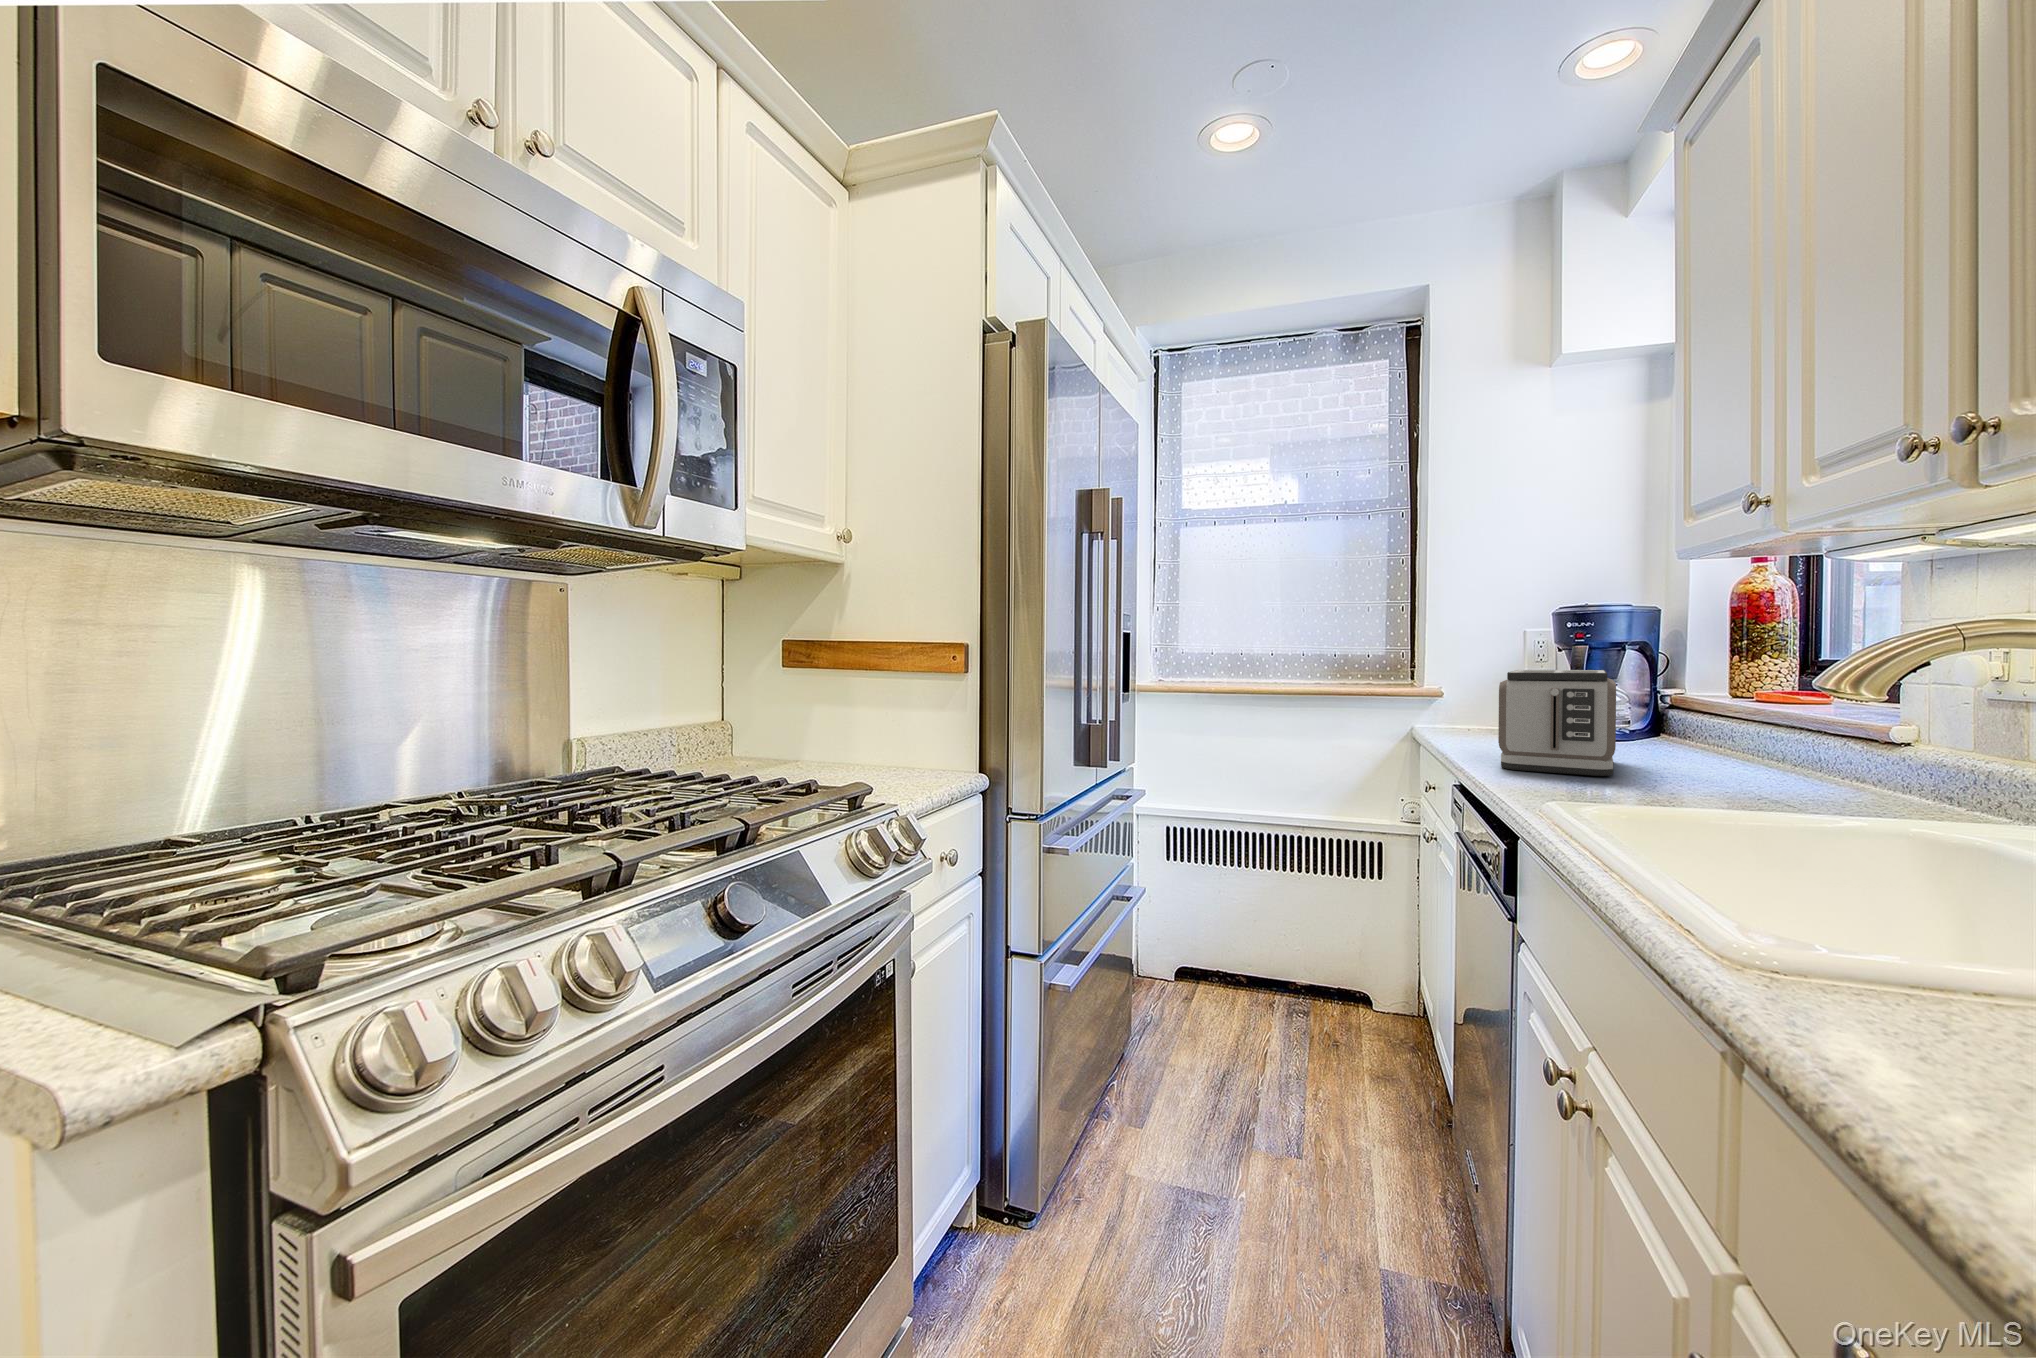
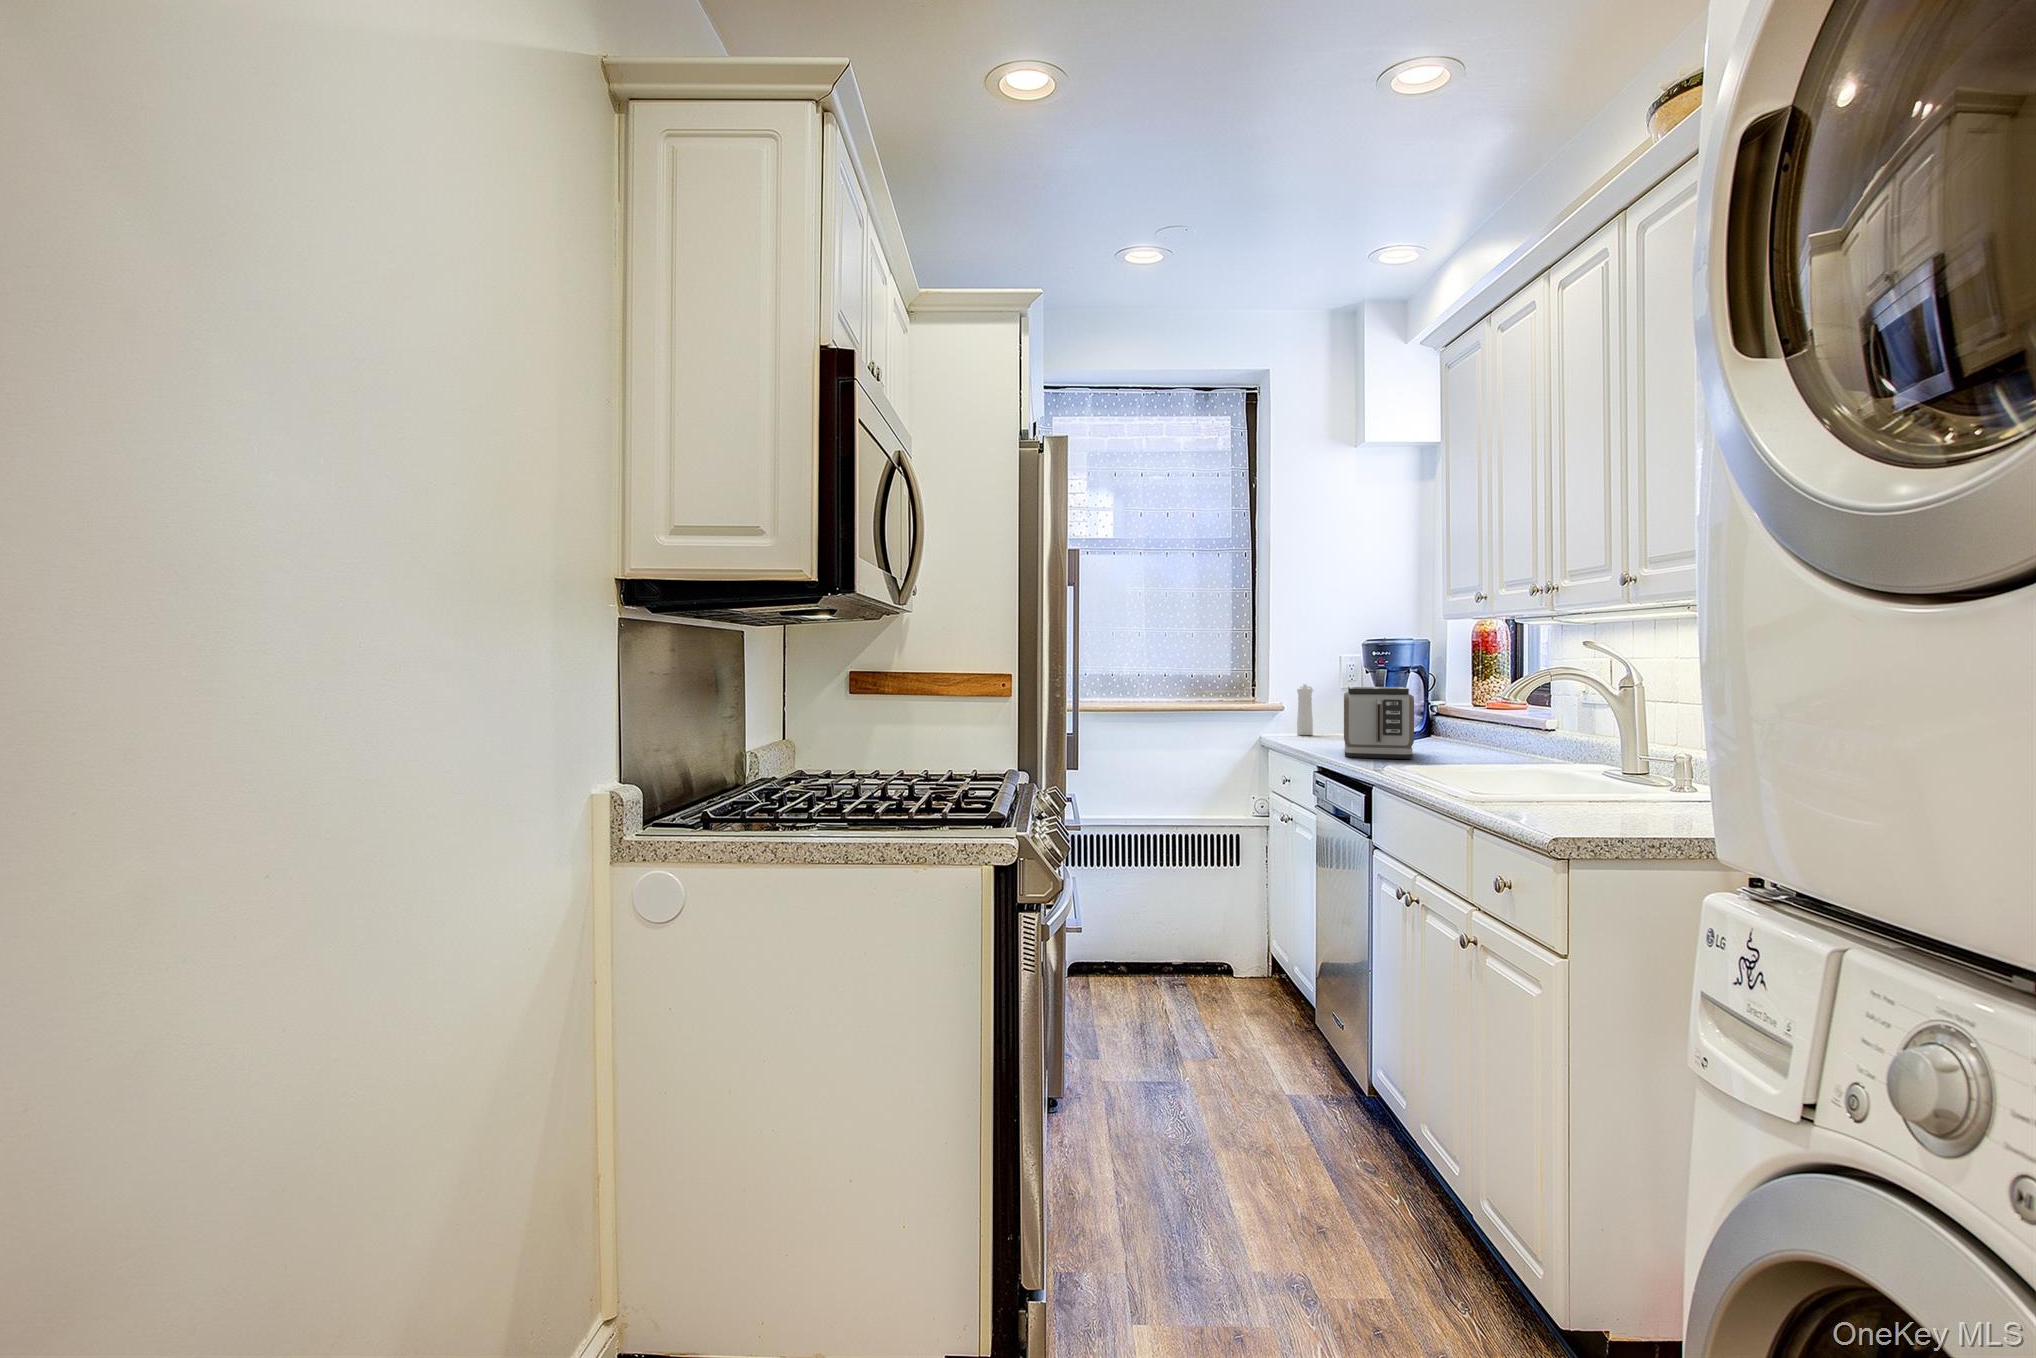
pepper mill: none [1461,658,1502,729] -> present [1297,684,1313,735]

